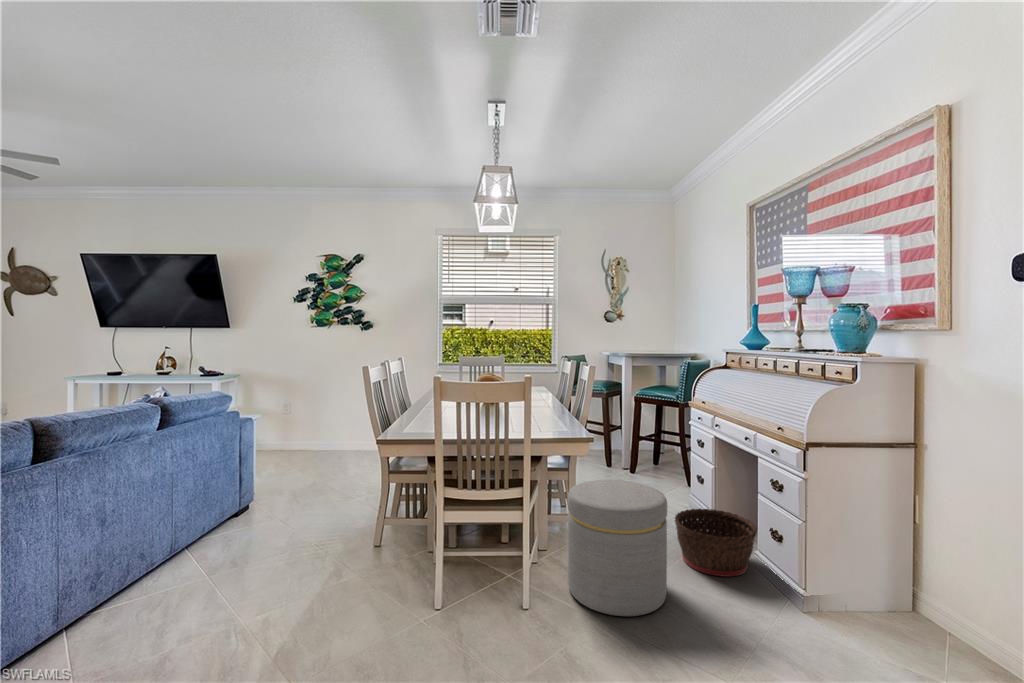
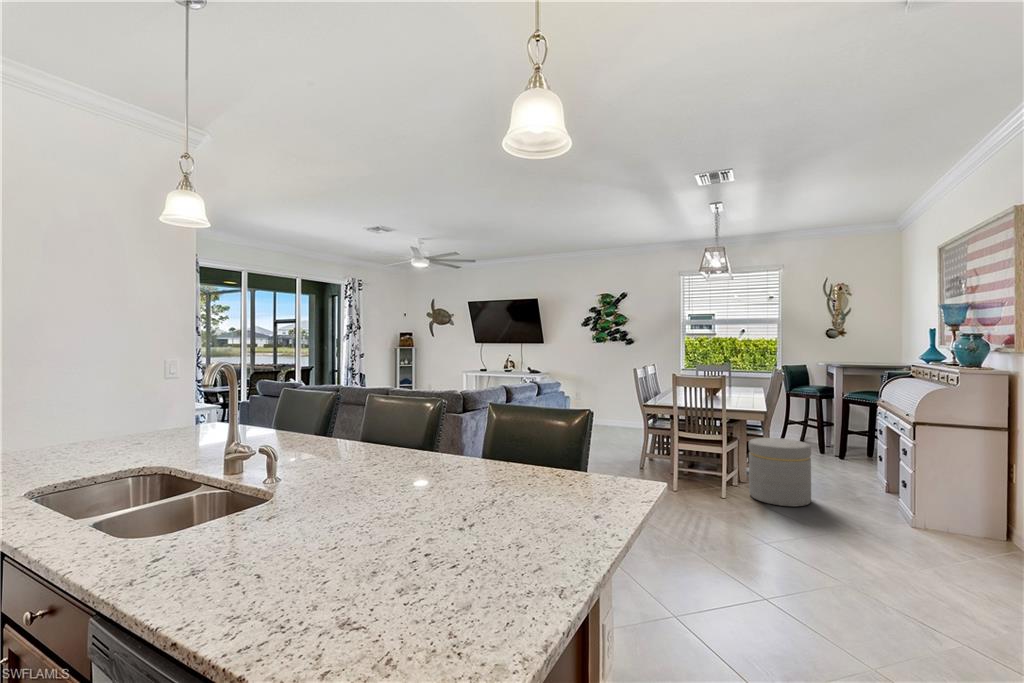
basket: present [675,509,756,577] -> none [831,467,891,505]

